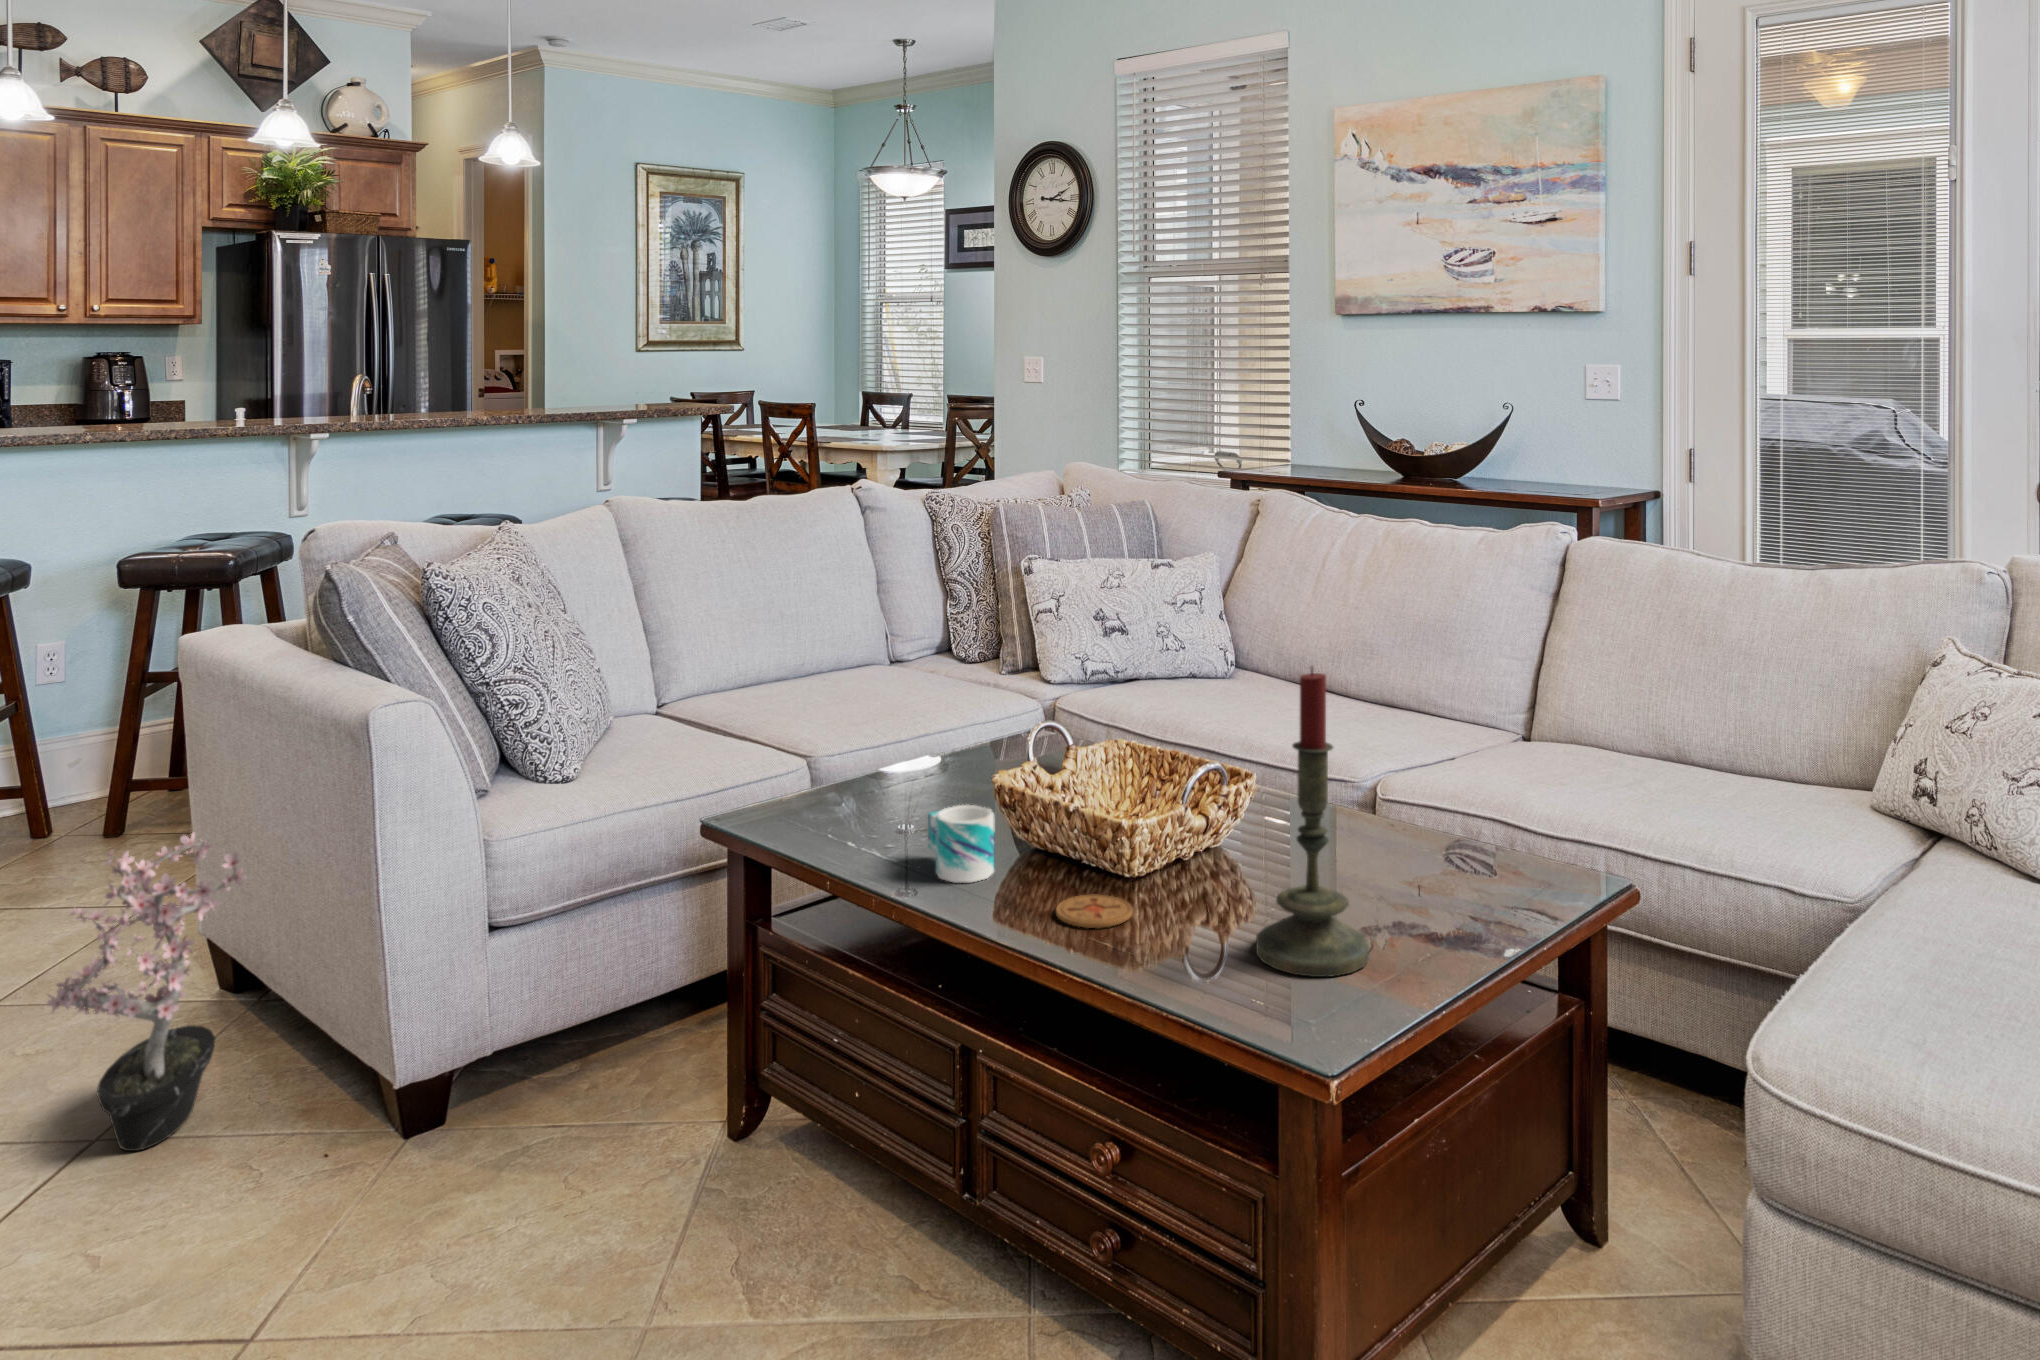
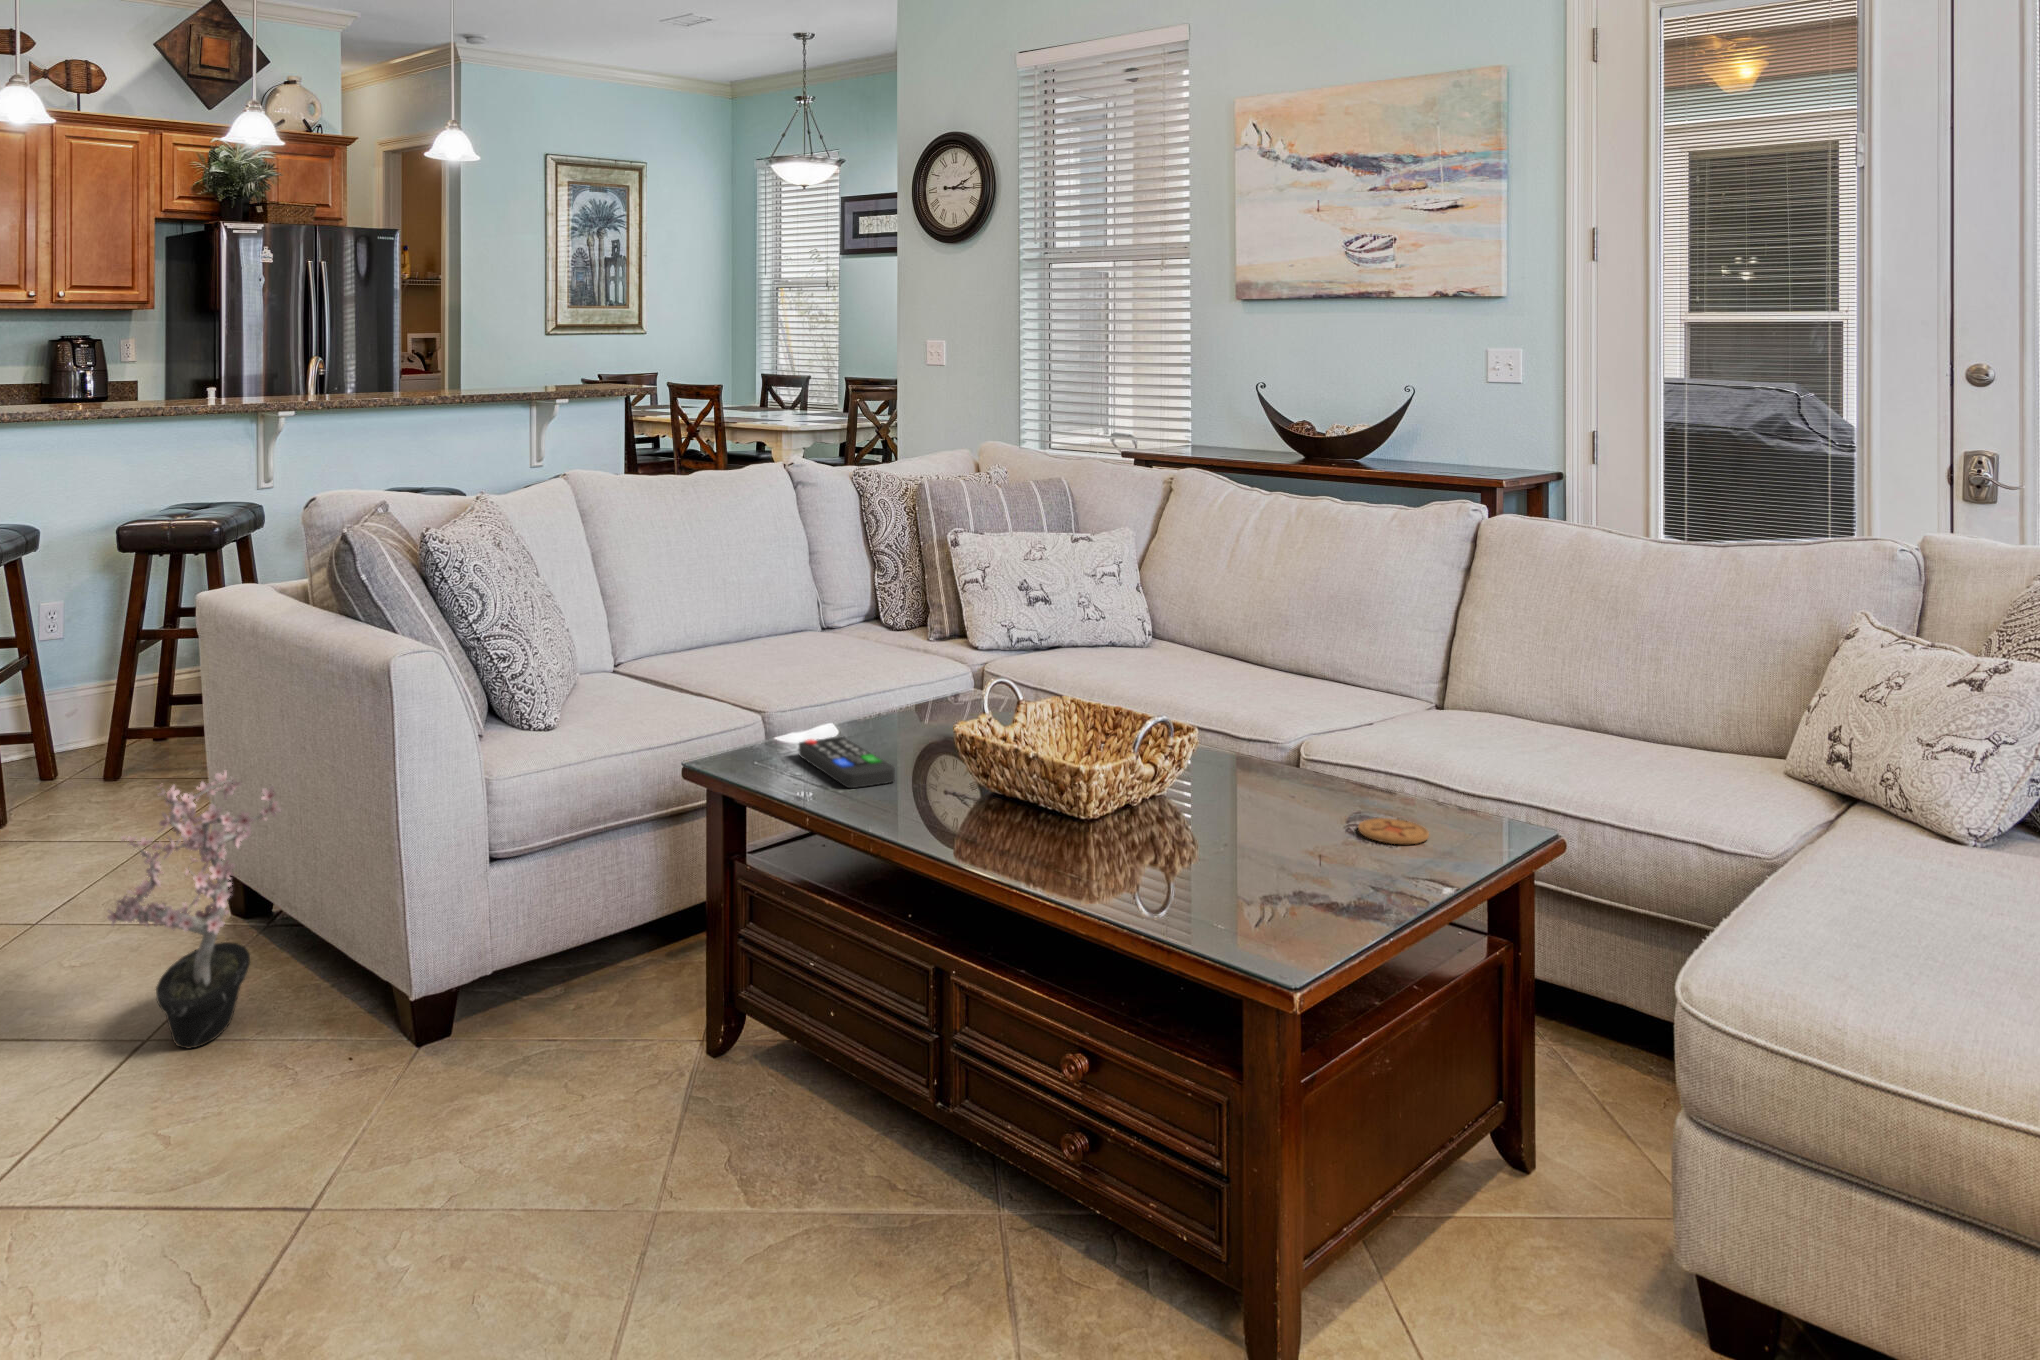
candle: present [1256,668,1369,977] -> none [1209,625,1315,906]
remote control: none [831,785,931,844] -> present [799,736,895,788]
mug: present [928,805,994,883] -> none [896,753,959,822]
coaster: present [1056,895,1132,928] -> present [1358,818,1429,844]

